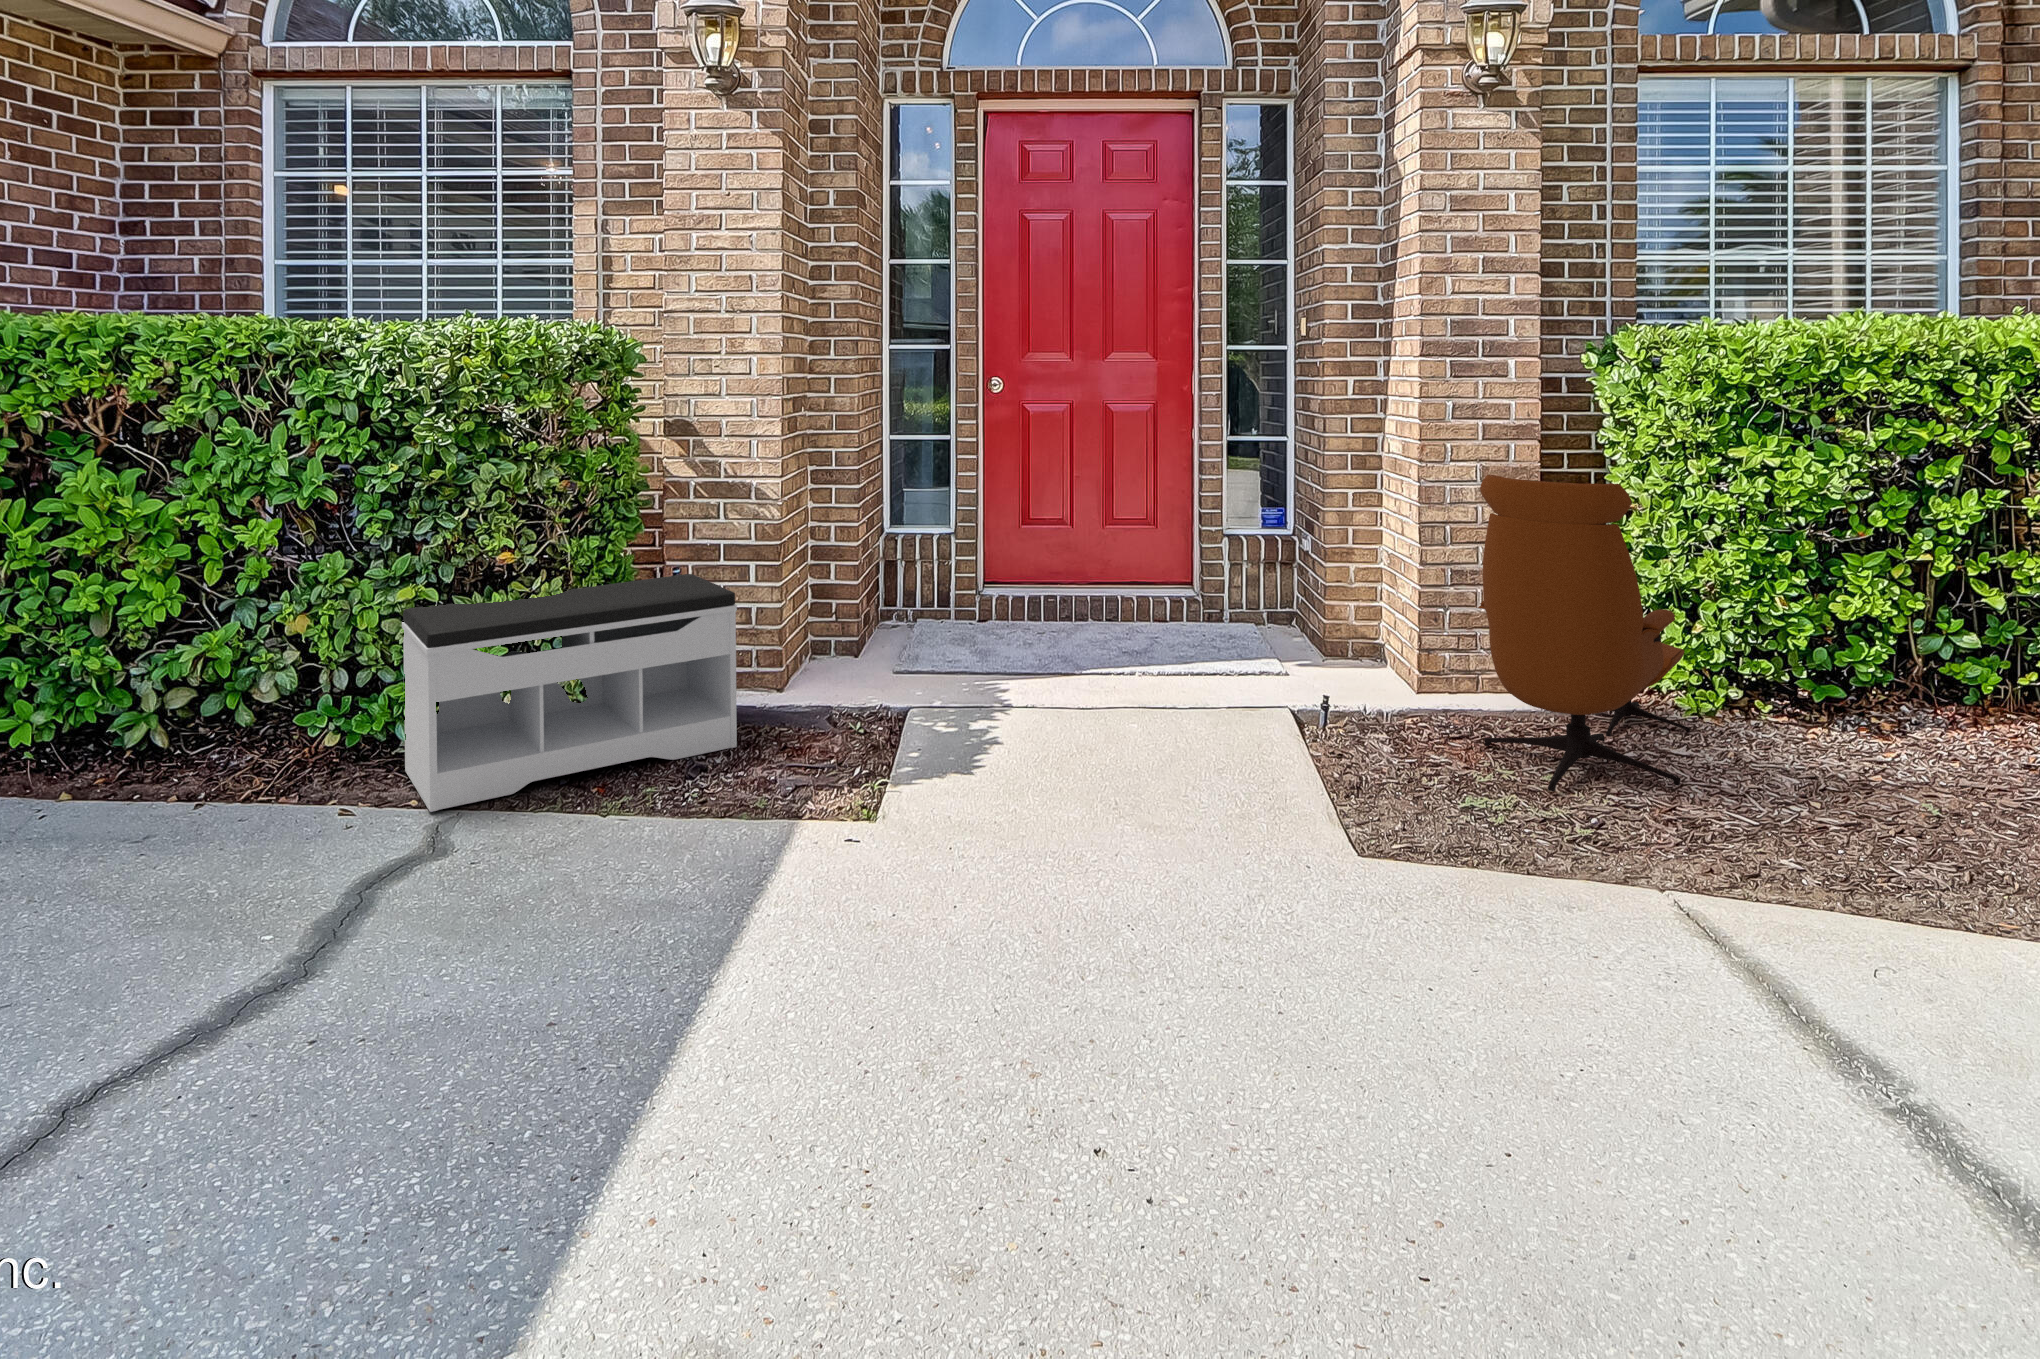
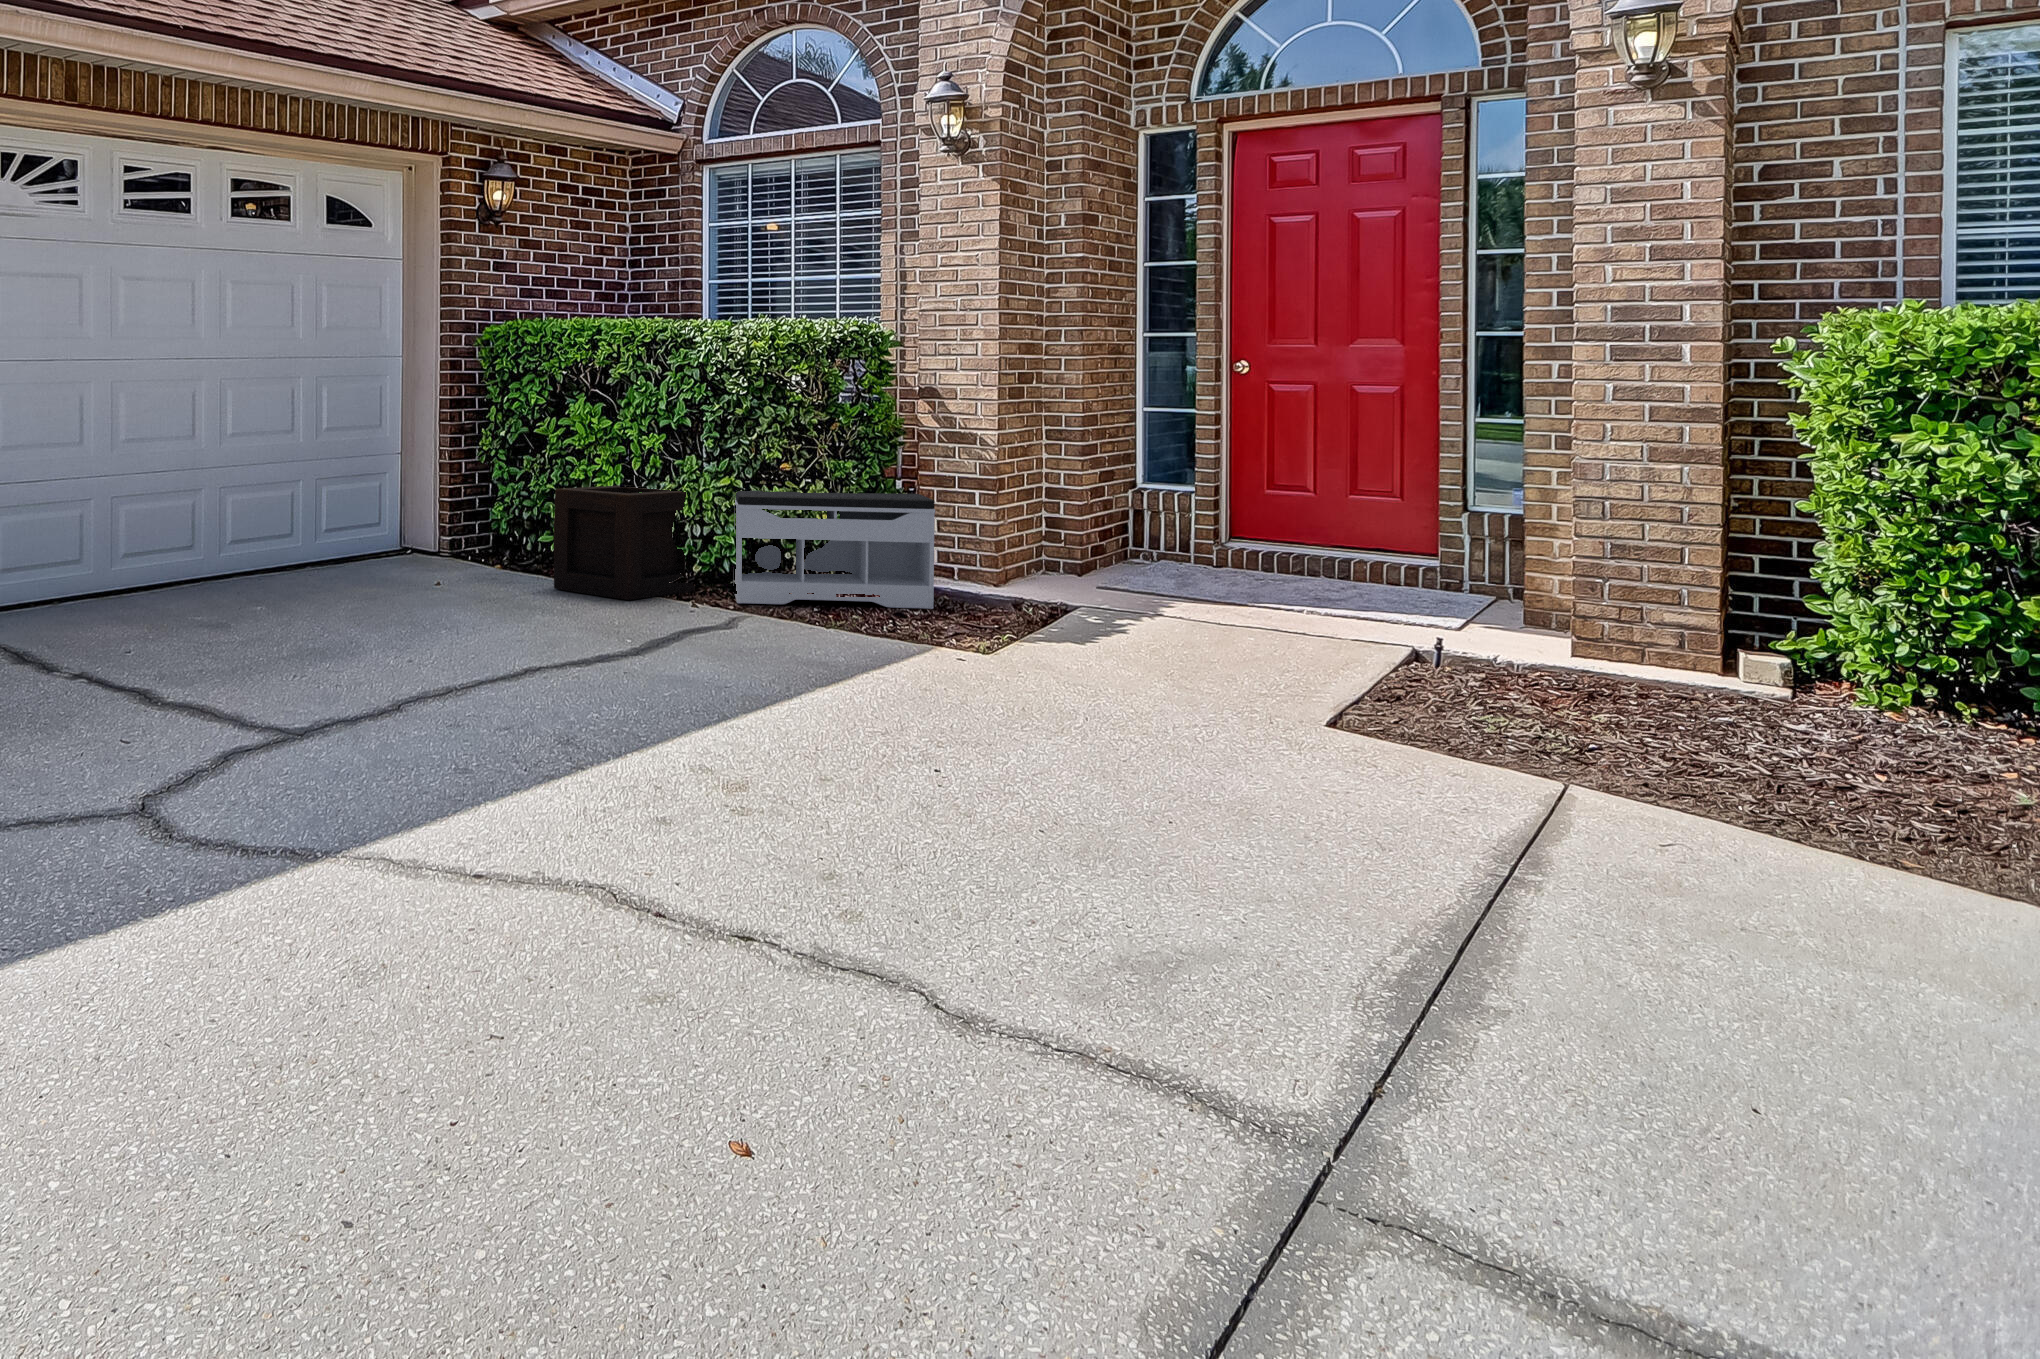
lounge chair: present [1478,475,1690,792] -> none [1512,427,1863,722]
wooden crate: none [22,617,334,855] -> present [553,486,695,600]

